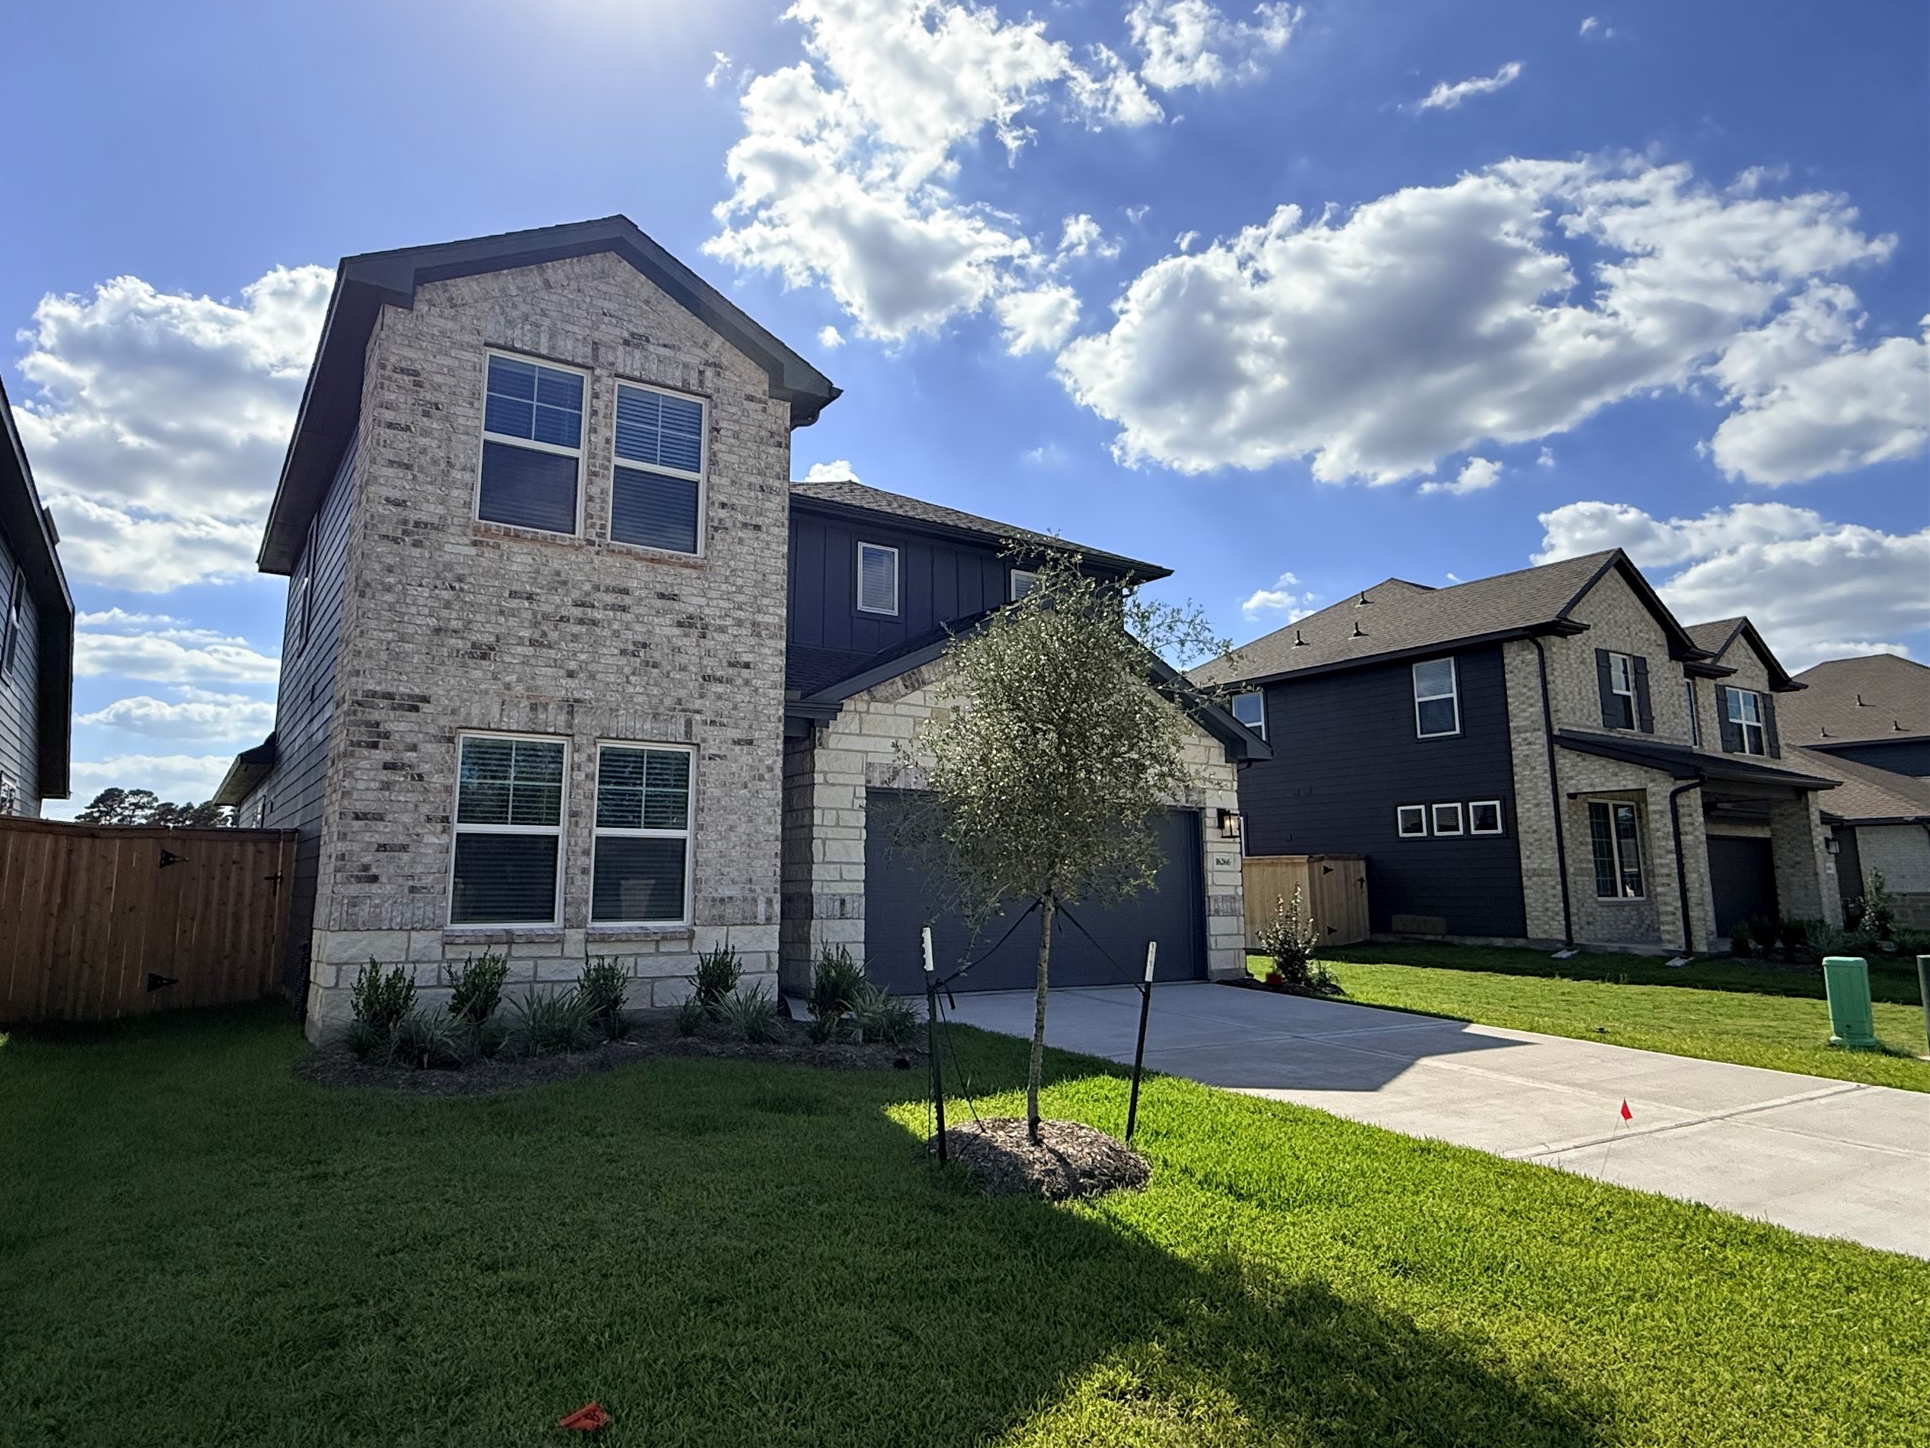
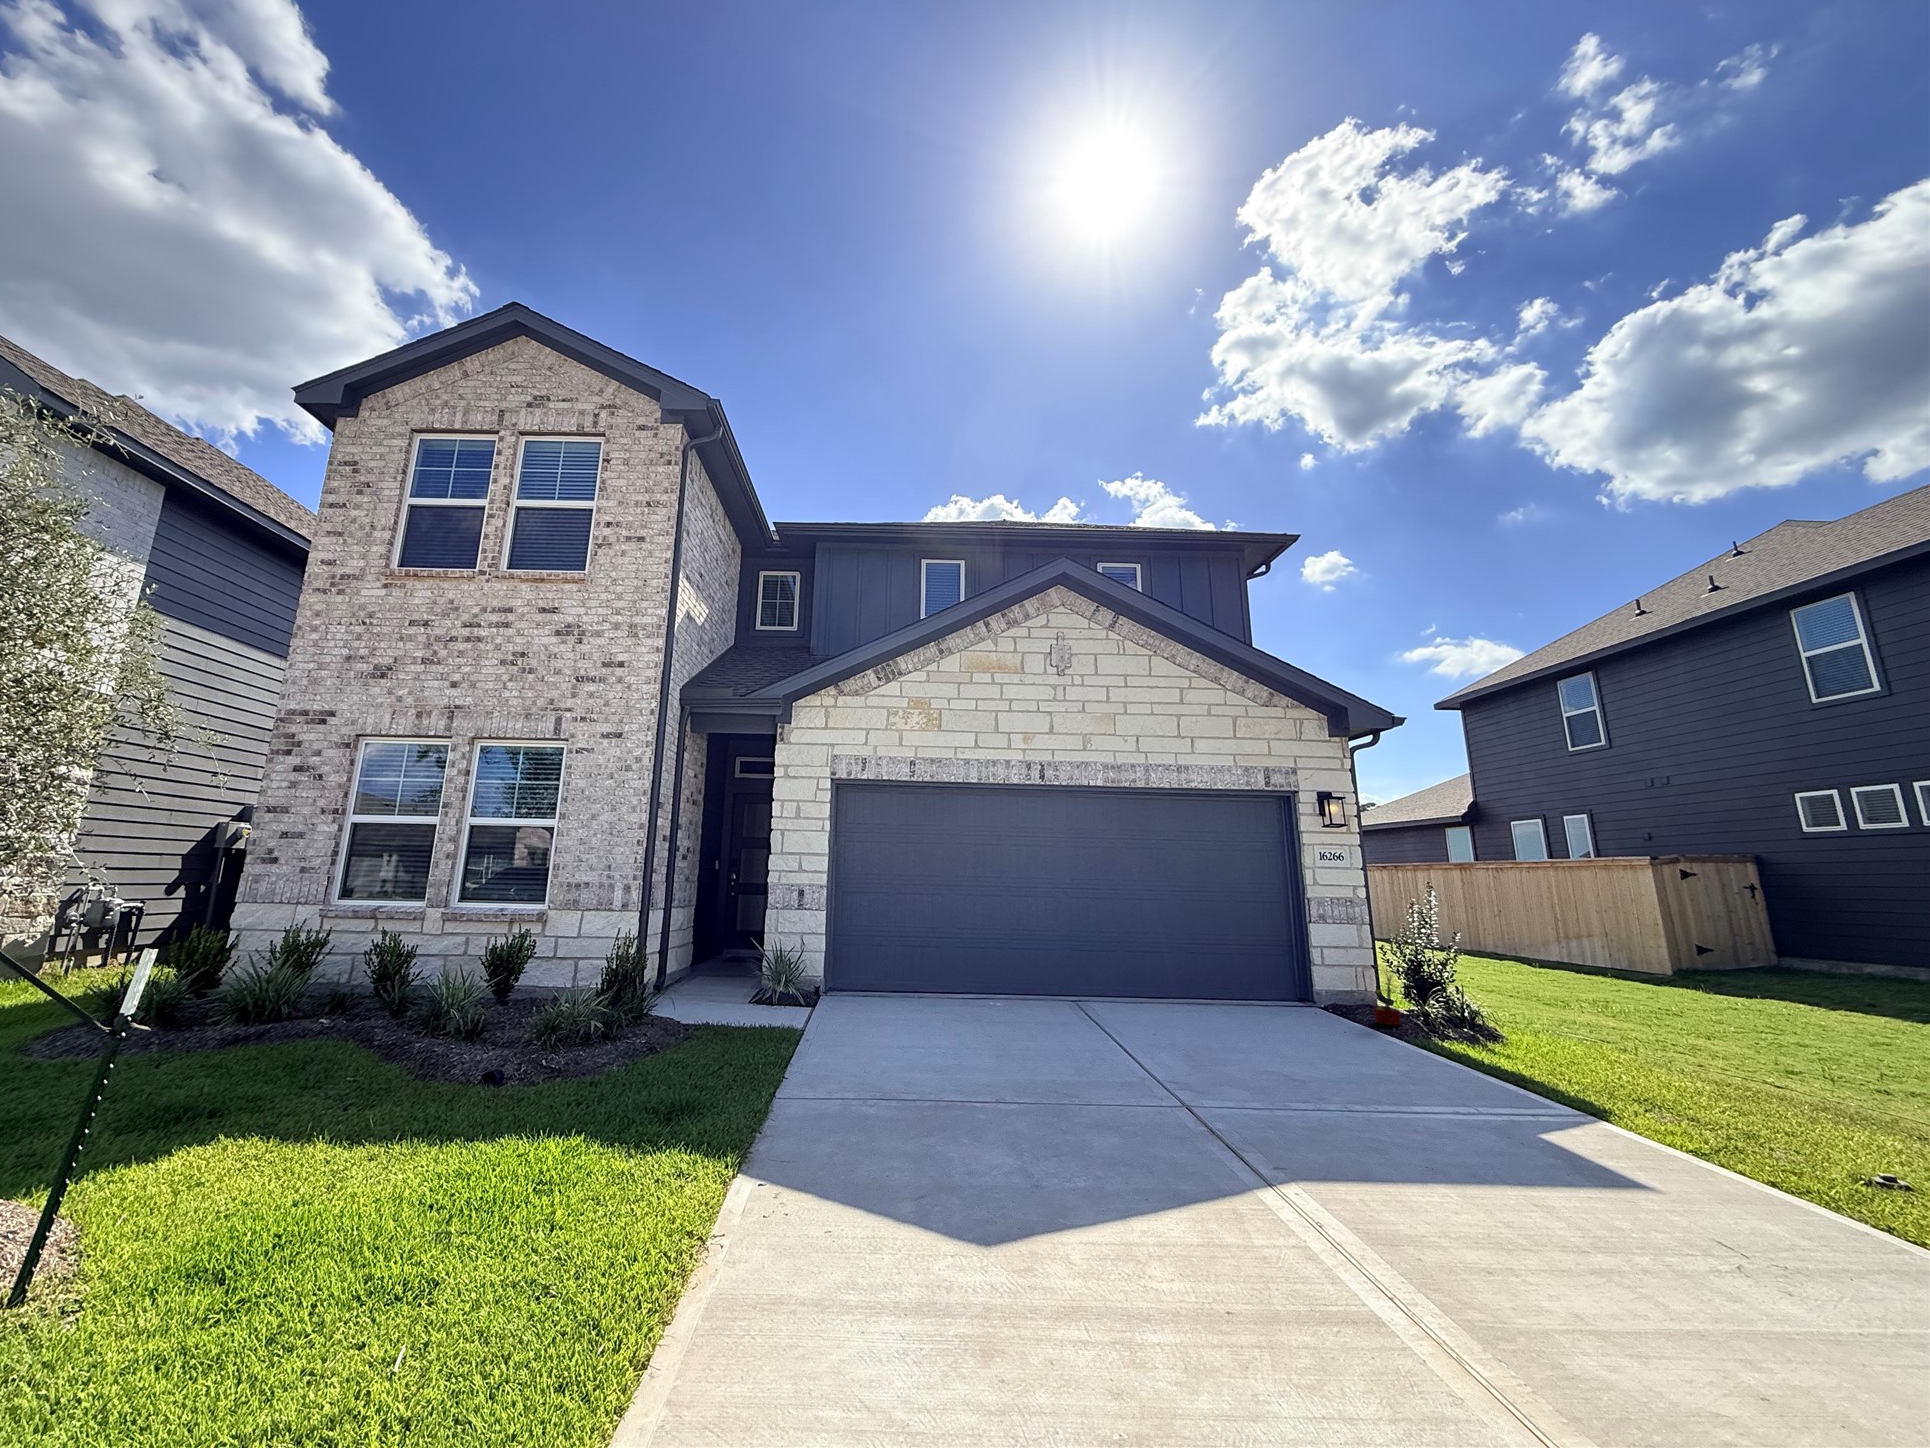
bench: present [1392,915,1446,940] -> none [1808,944,1916,984]

